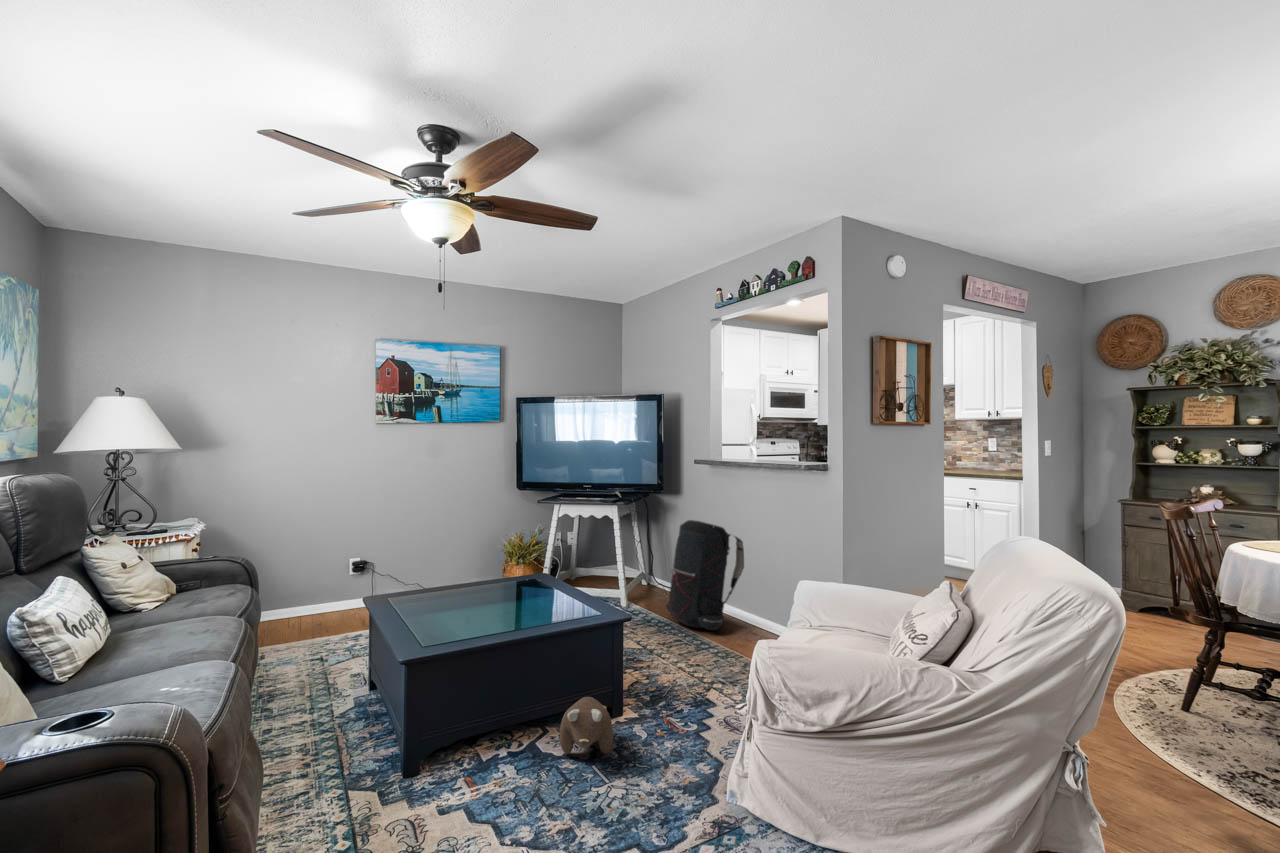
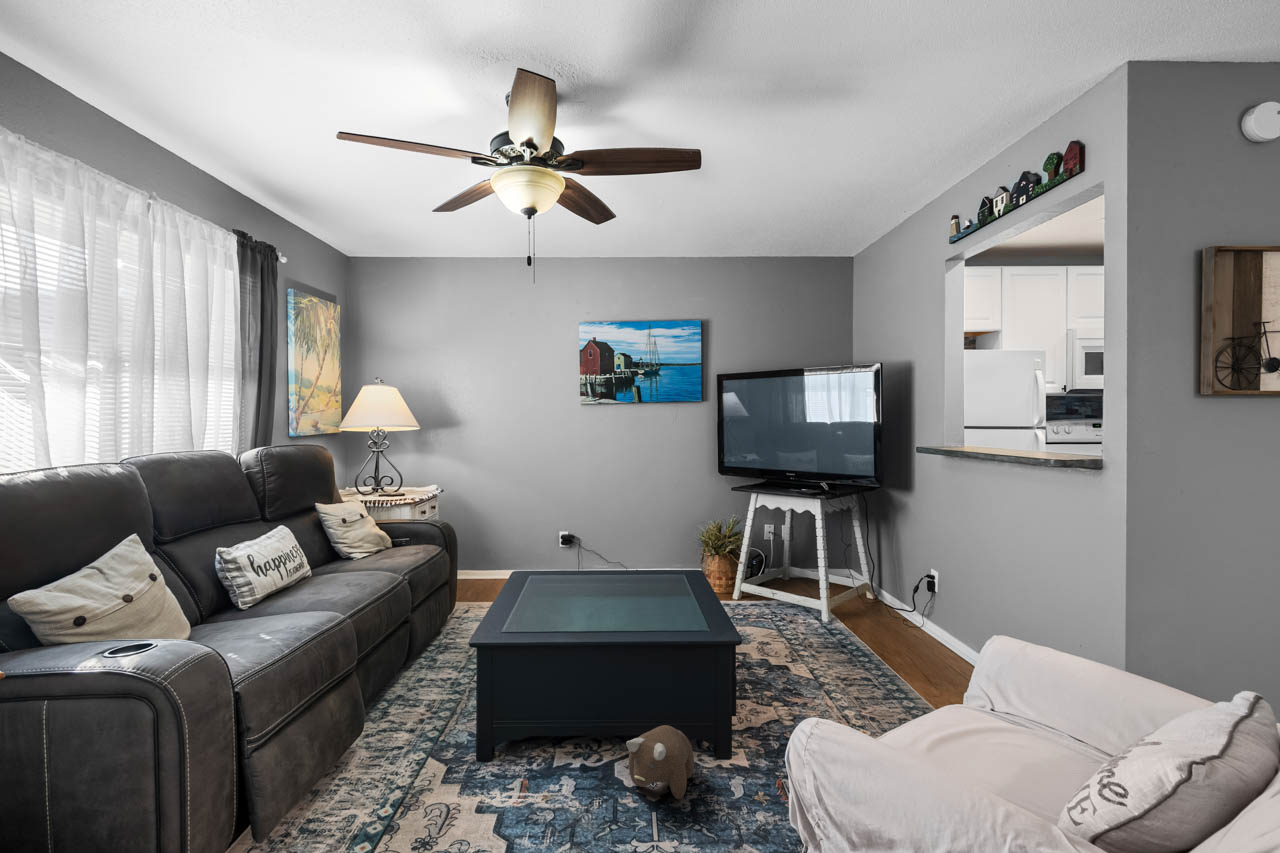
backpack: present [666,520,744,630] -> none [866,526,974,671]

